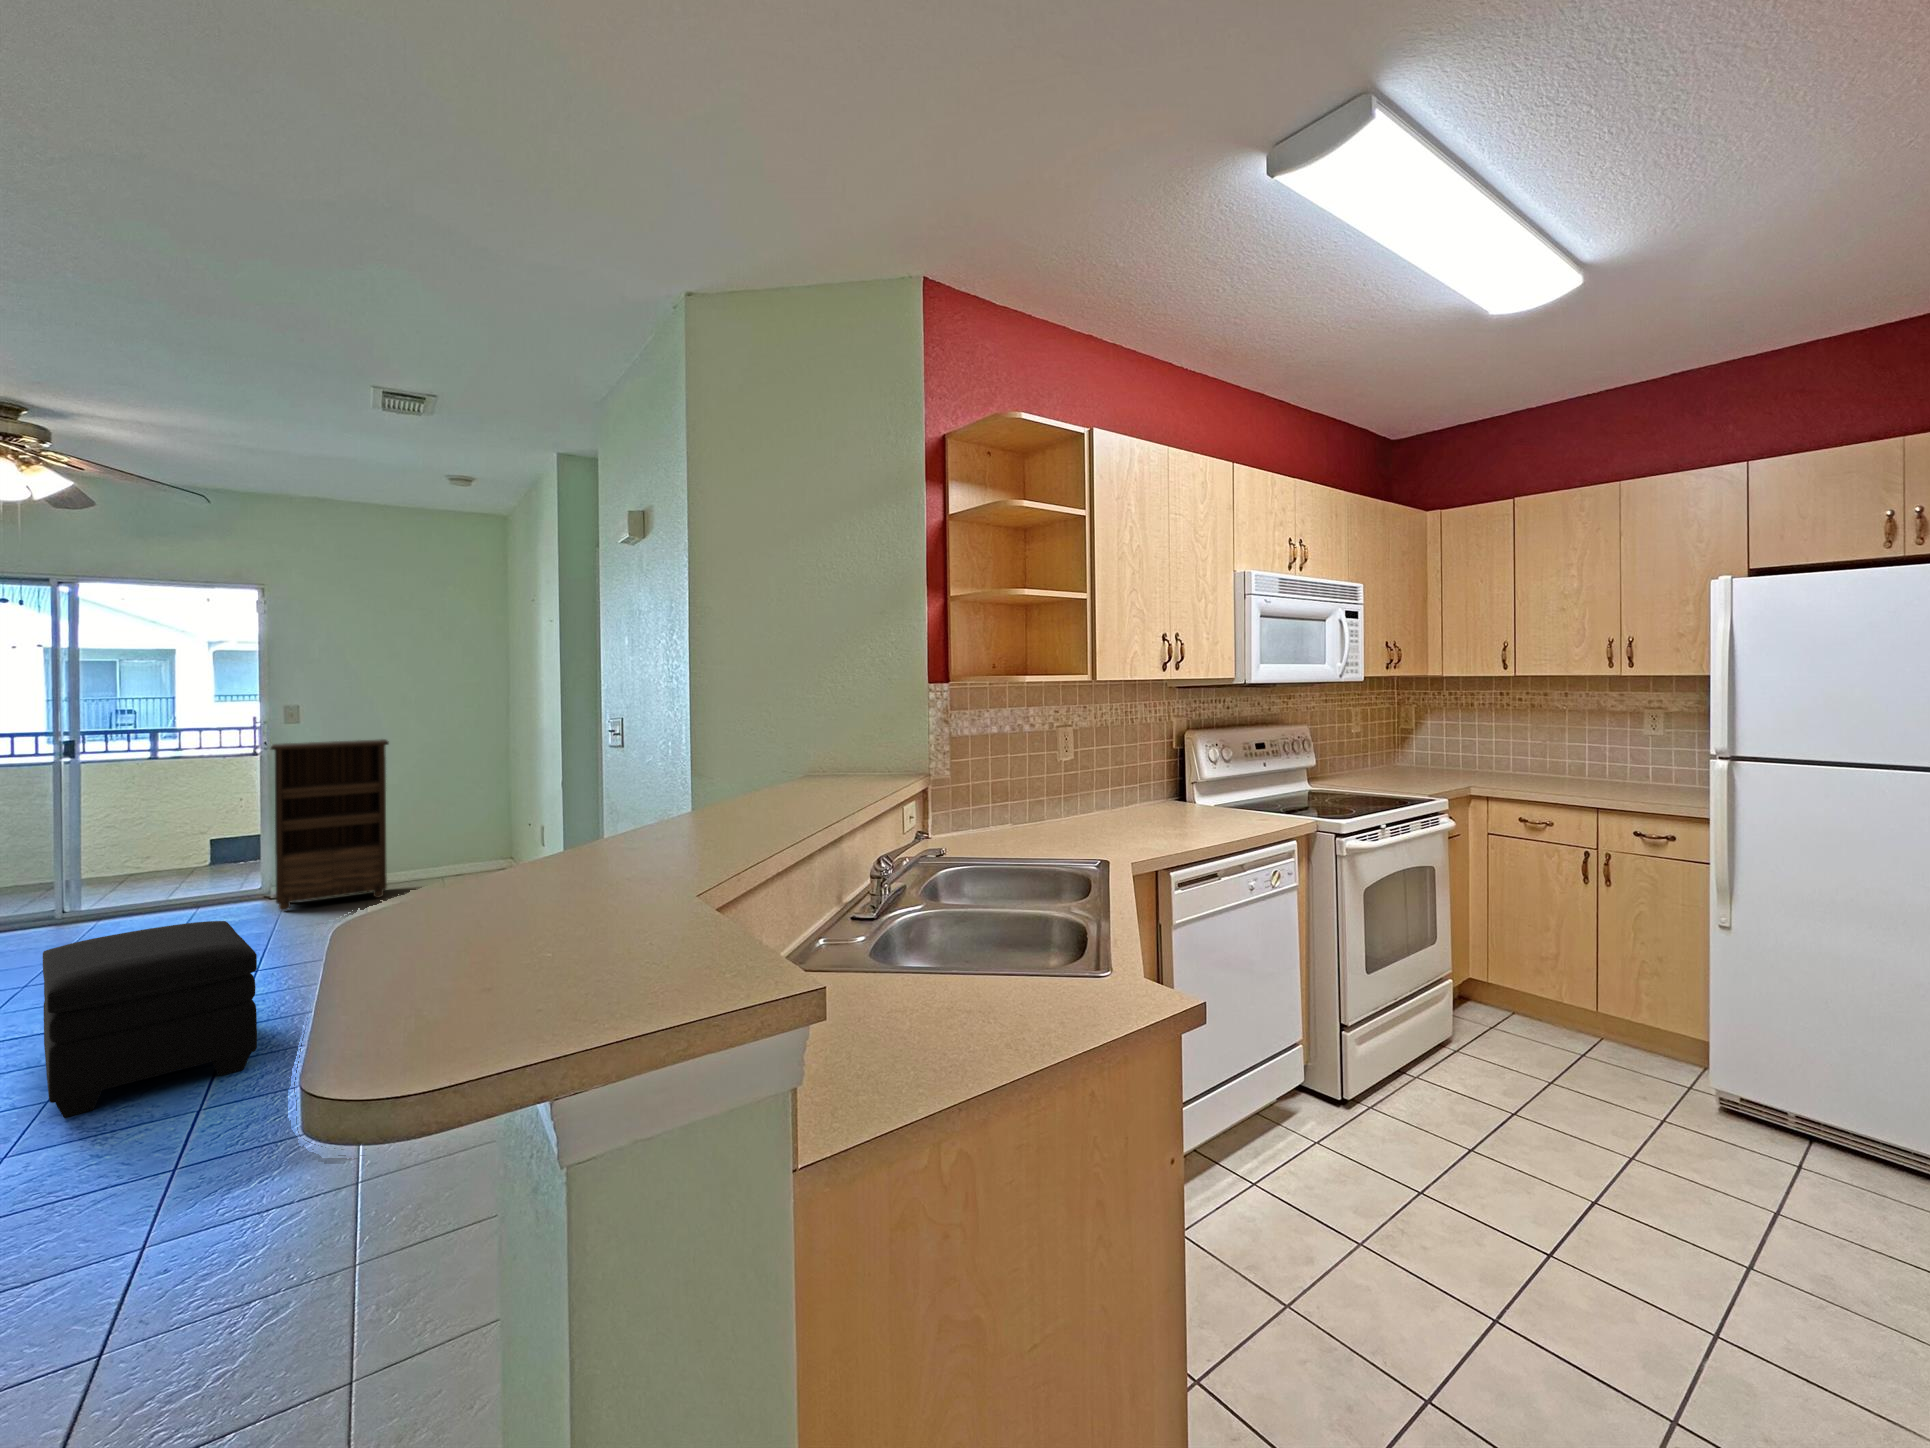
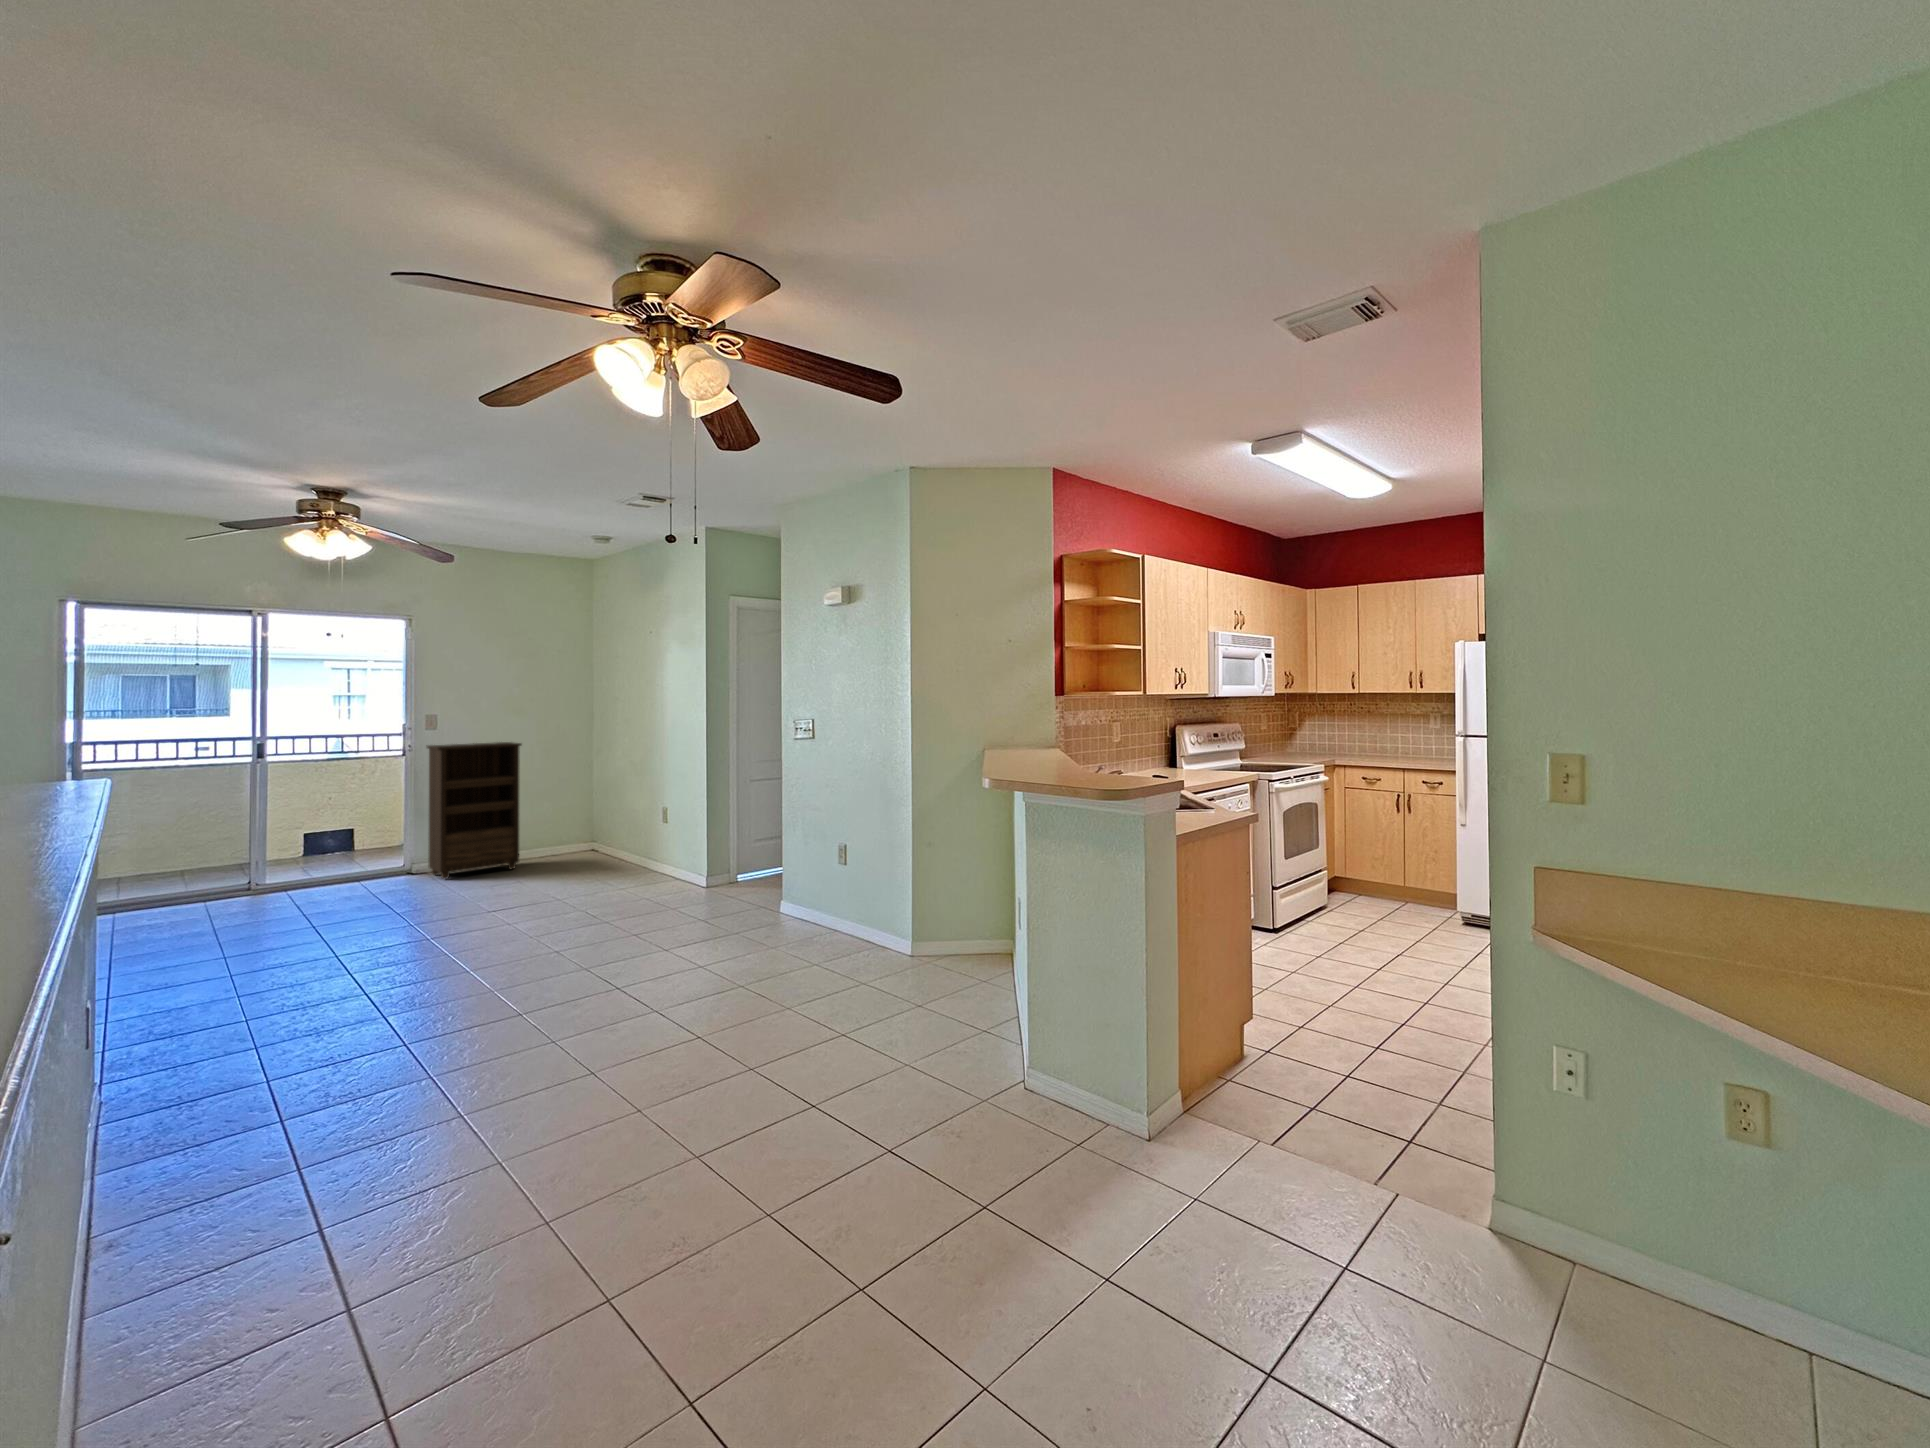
ottoman: present [43,921,257,1117] -> none [437,862,600,973]

